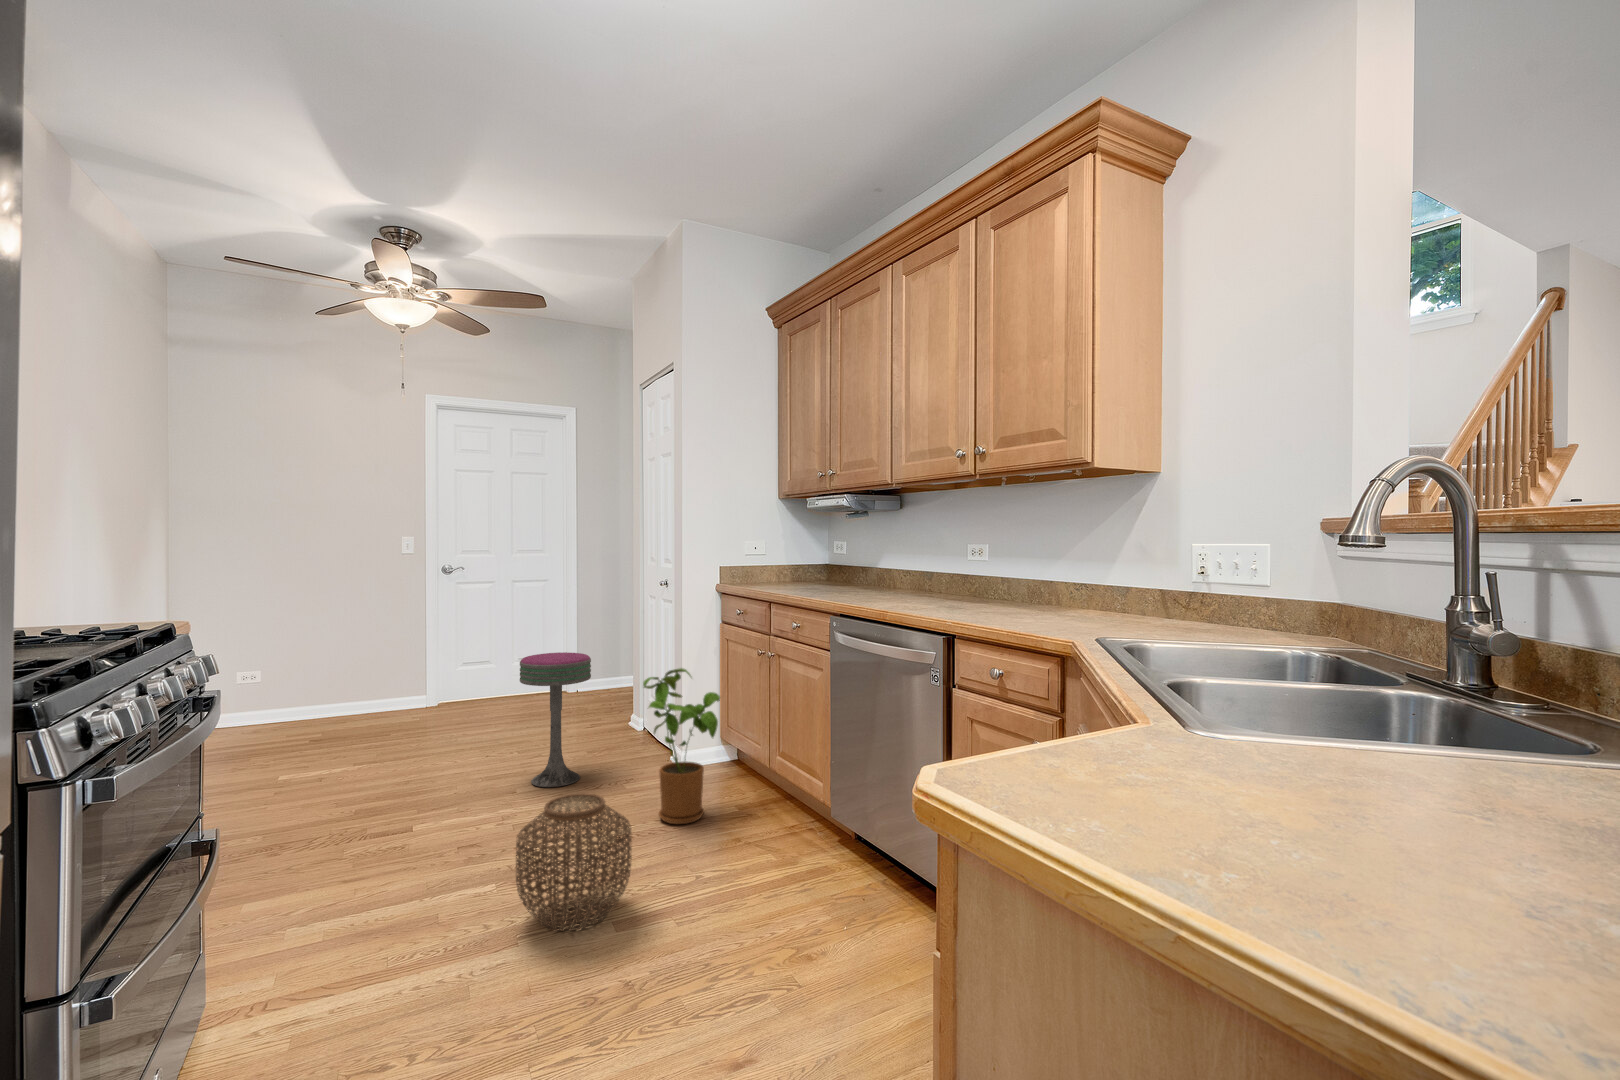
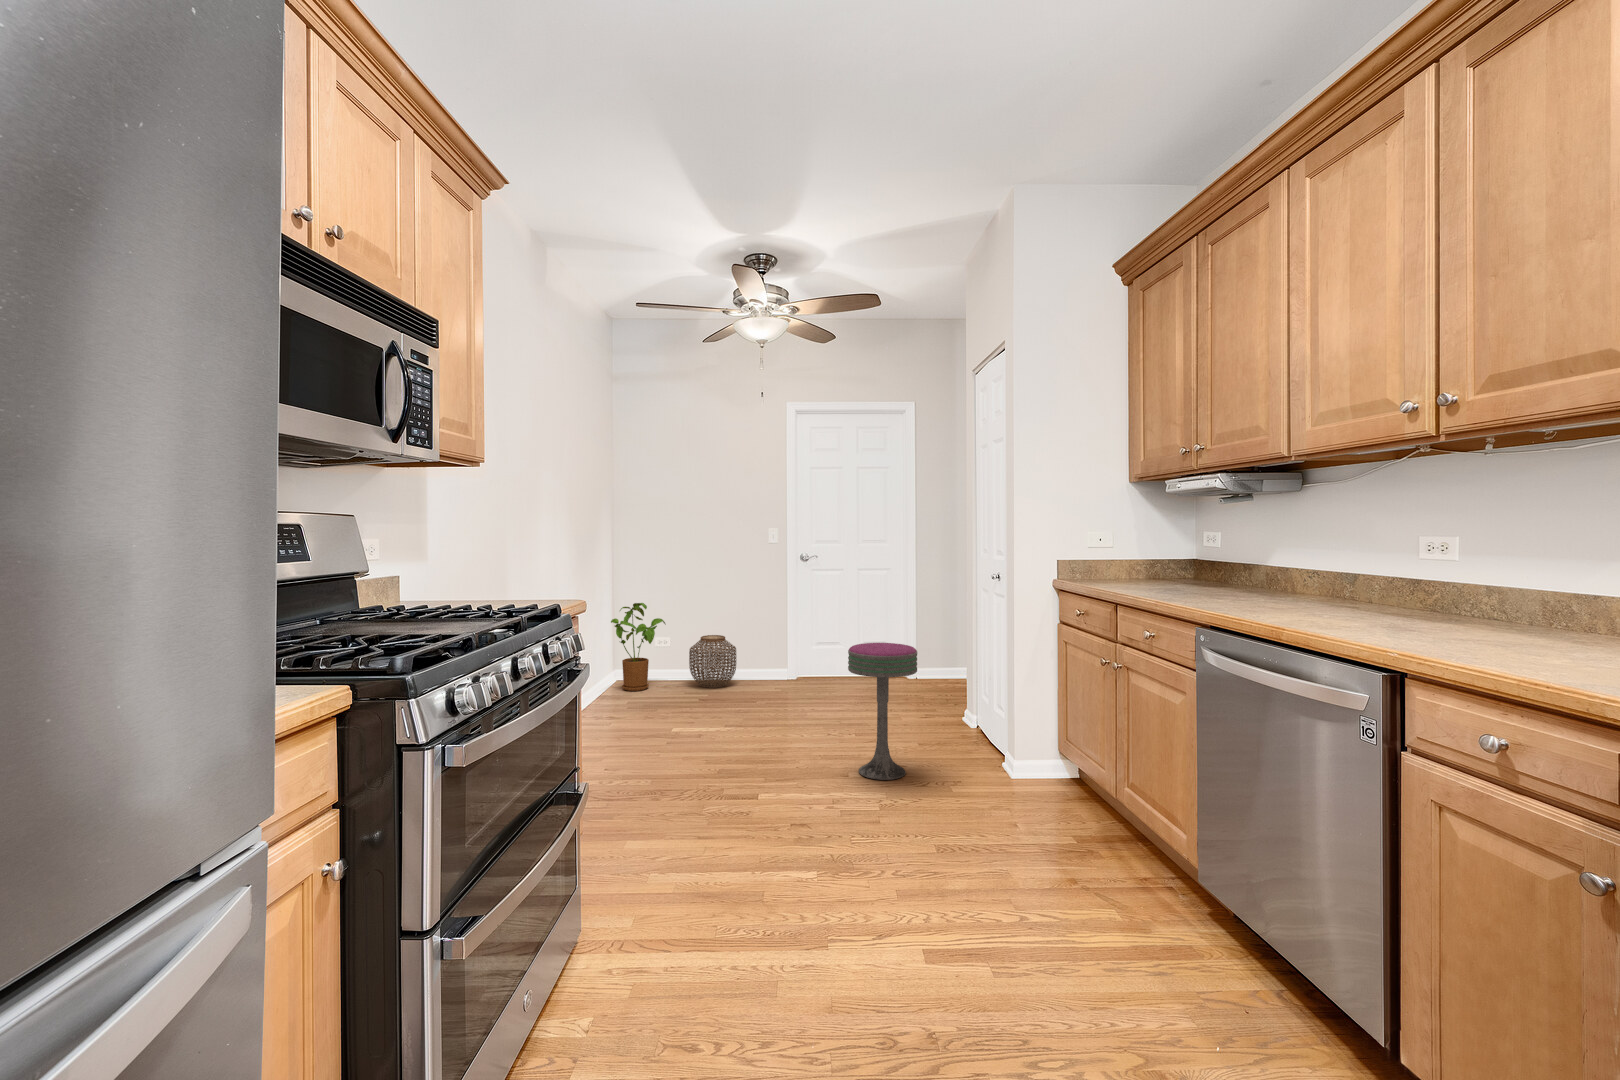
house plant: present [643,668,720,824] -> present [611,603,665,691]
woven basket: present [516,793,632,931] -> present [689,635,736,688]

